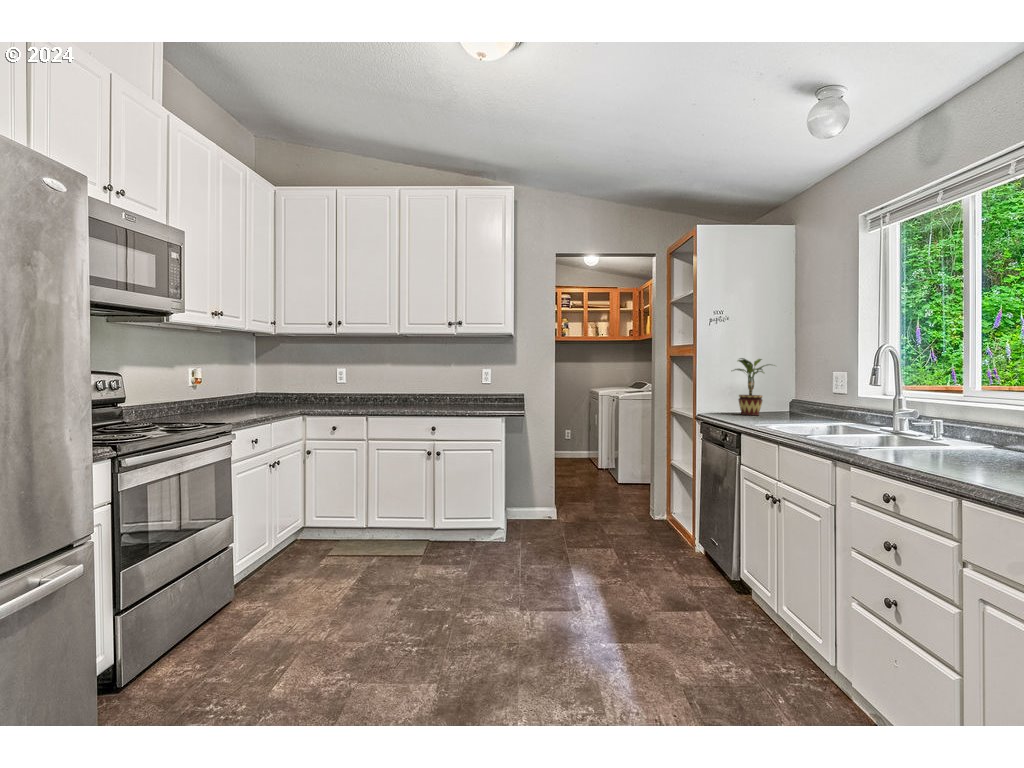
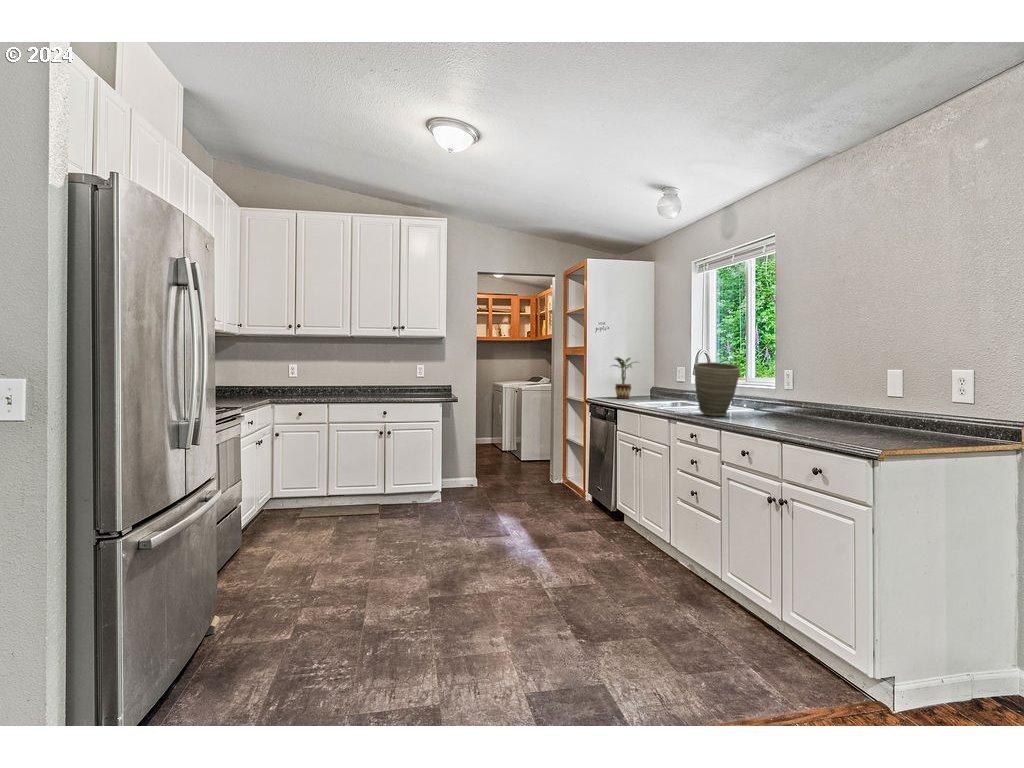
vase: none [884,366,981,460] -> present [694,362,740,416]

